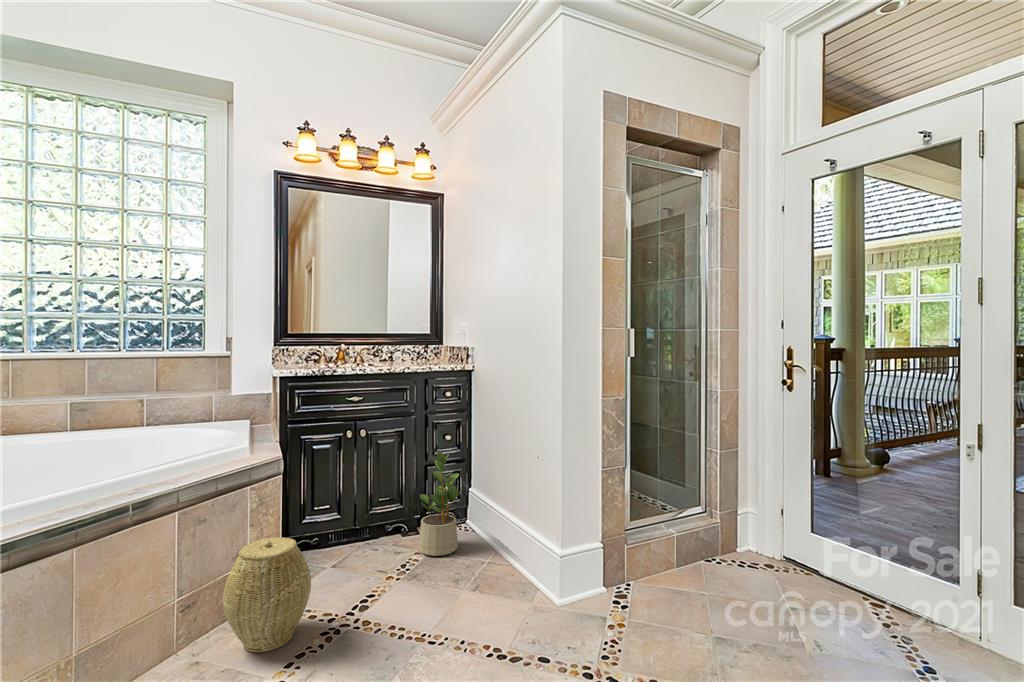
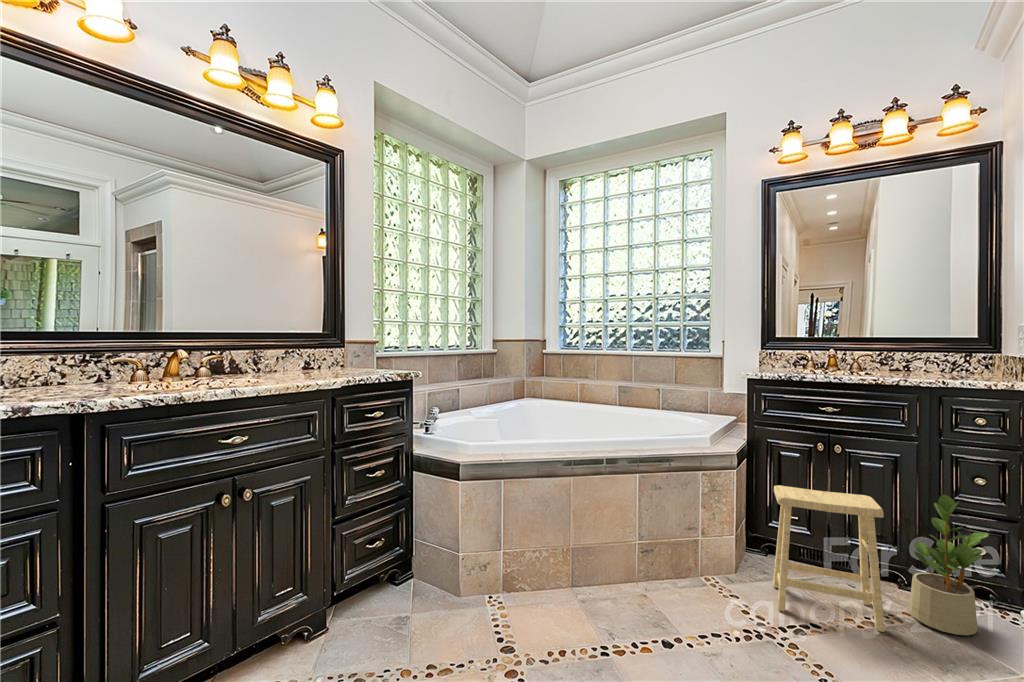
footstool: none [320,467,415,599] -> present [773,485,885,632]
woven basket: present [223,537,311,652] -> none [665,520,739,620]

